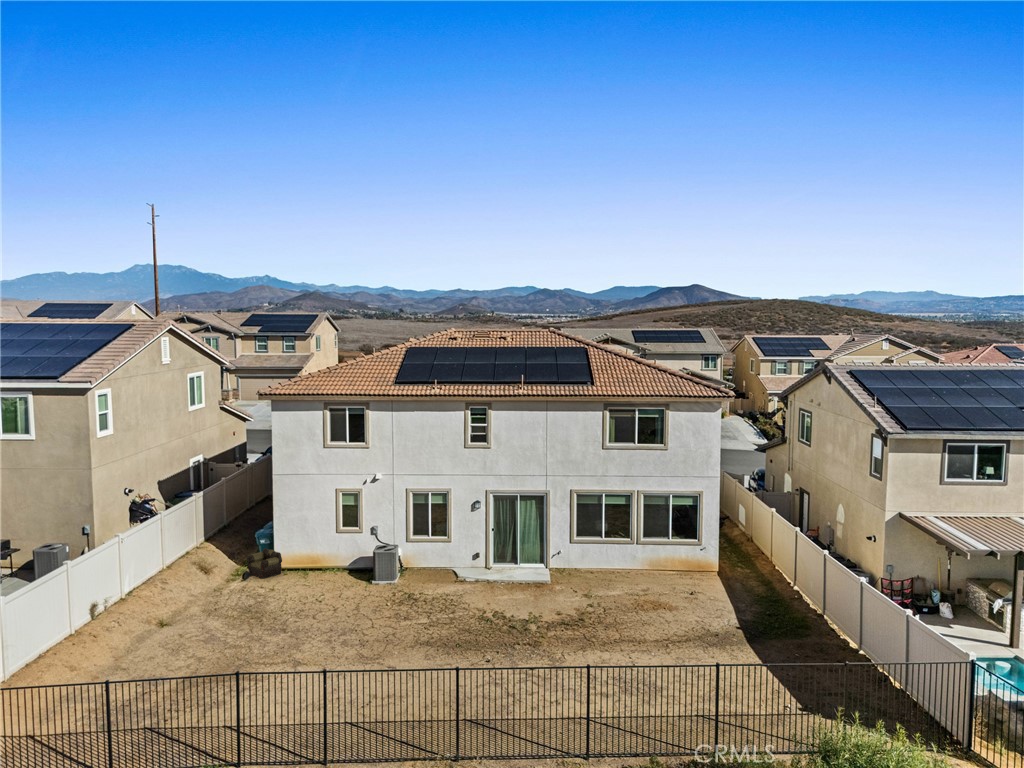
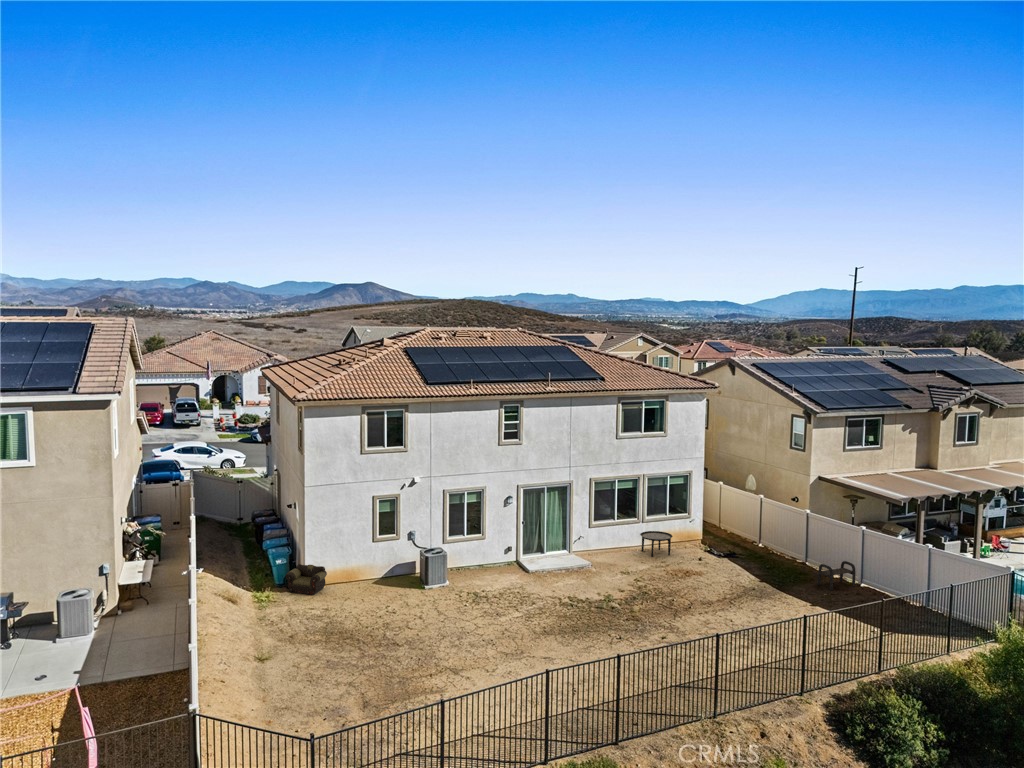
round table: none [630,554,666,583] -> present [640,531,673,557]
bench: none [804,615,854,652] -> present [817,561,856,591]

